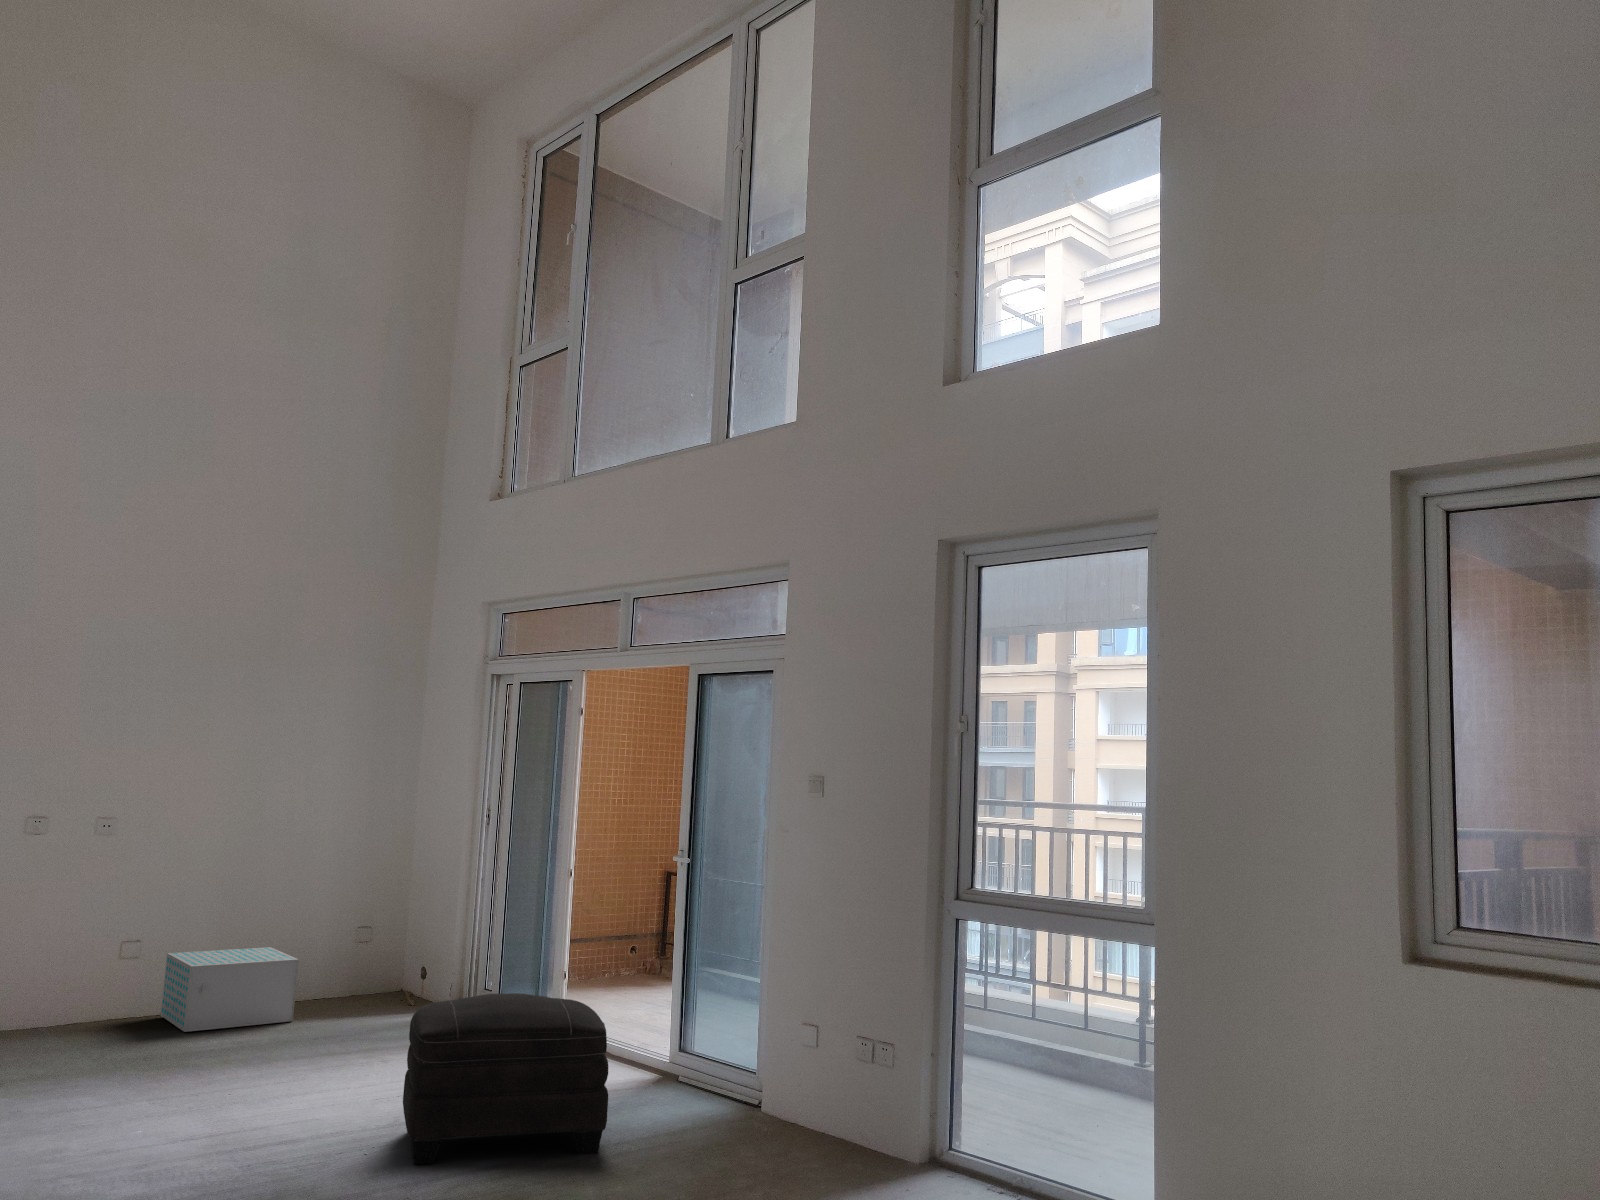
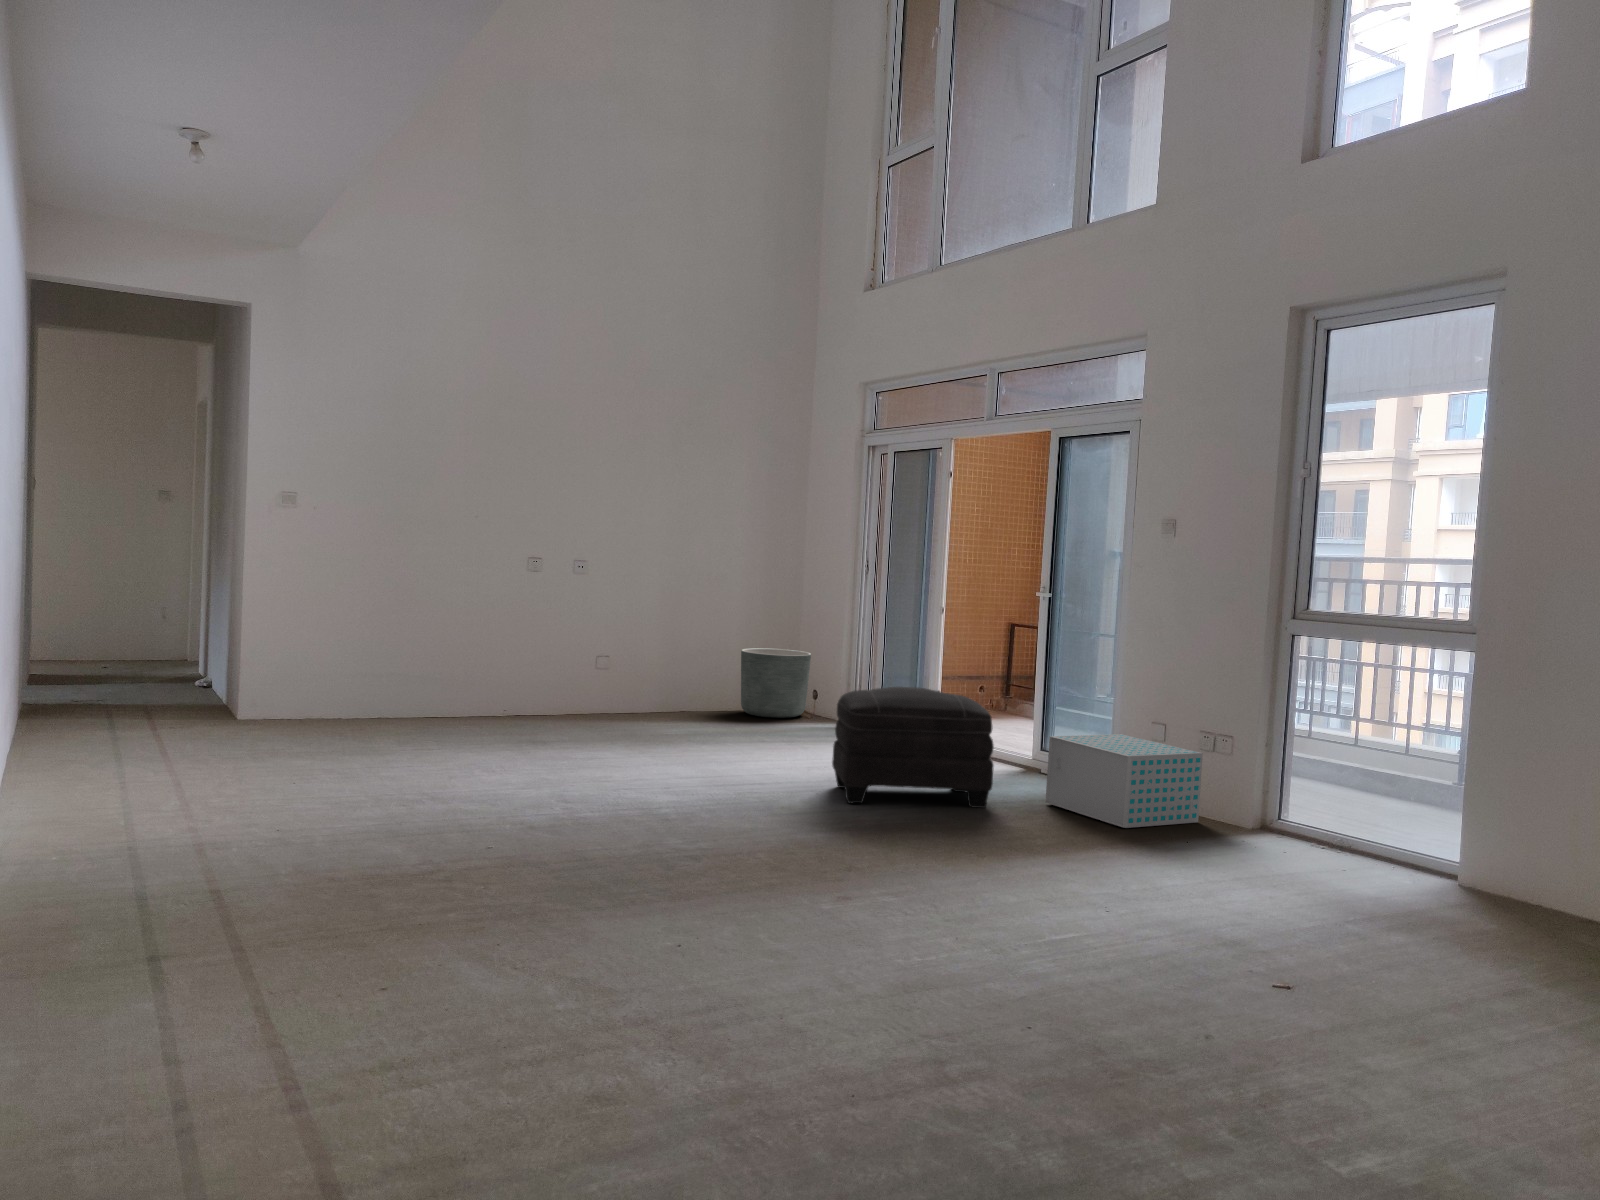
planter: none [324,920,417,1010] -> present [741,648,811,718]
storage box: present [161,947,299,1032] -> present [1045,734,1203,828]

